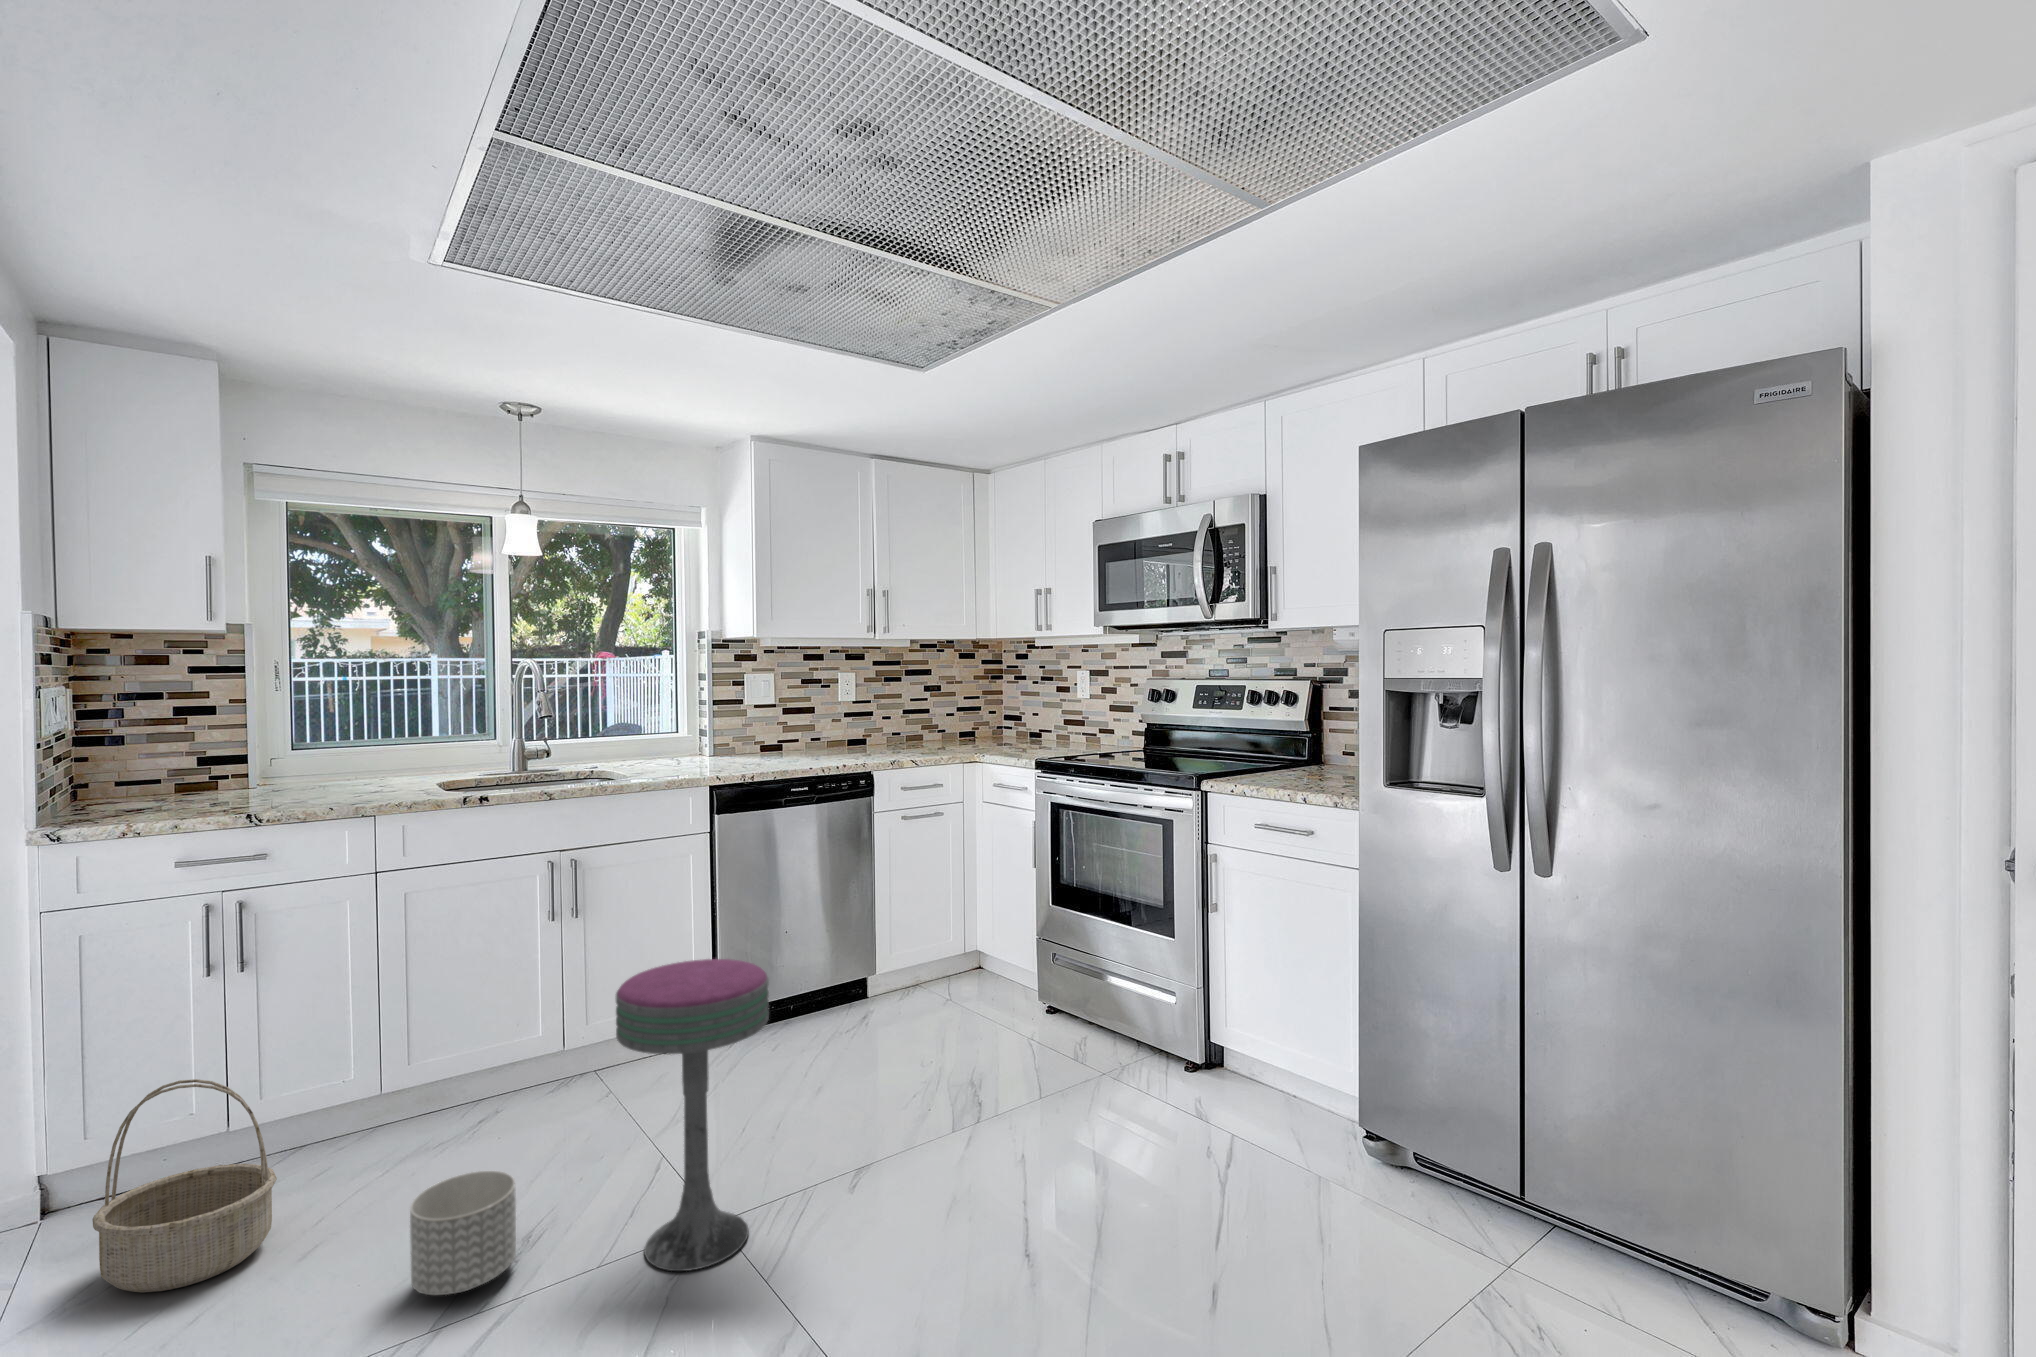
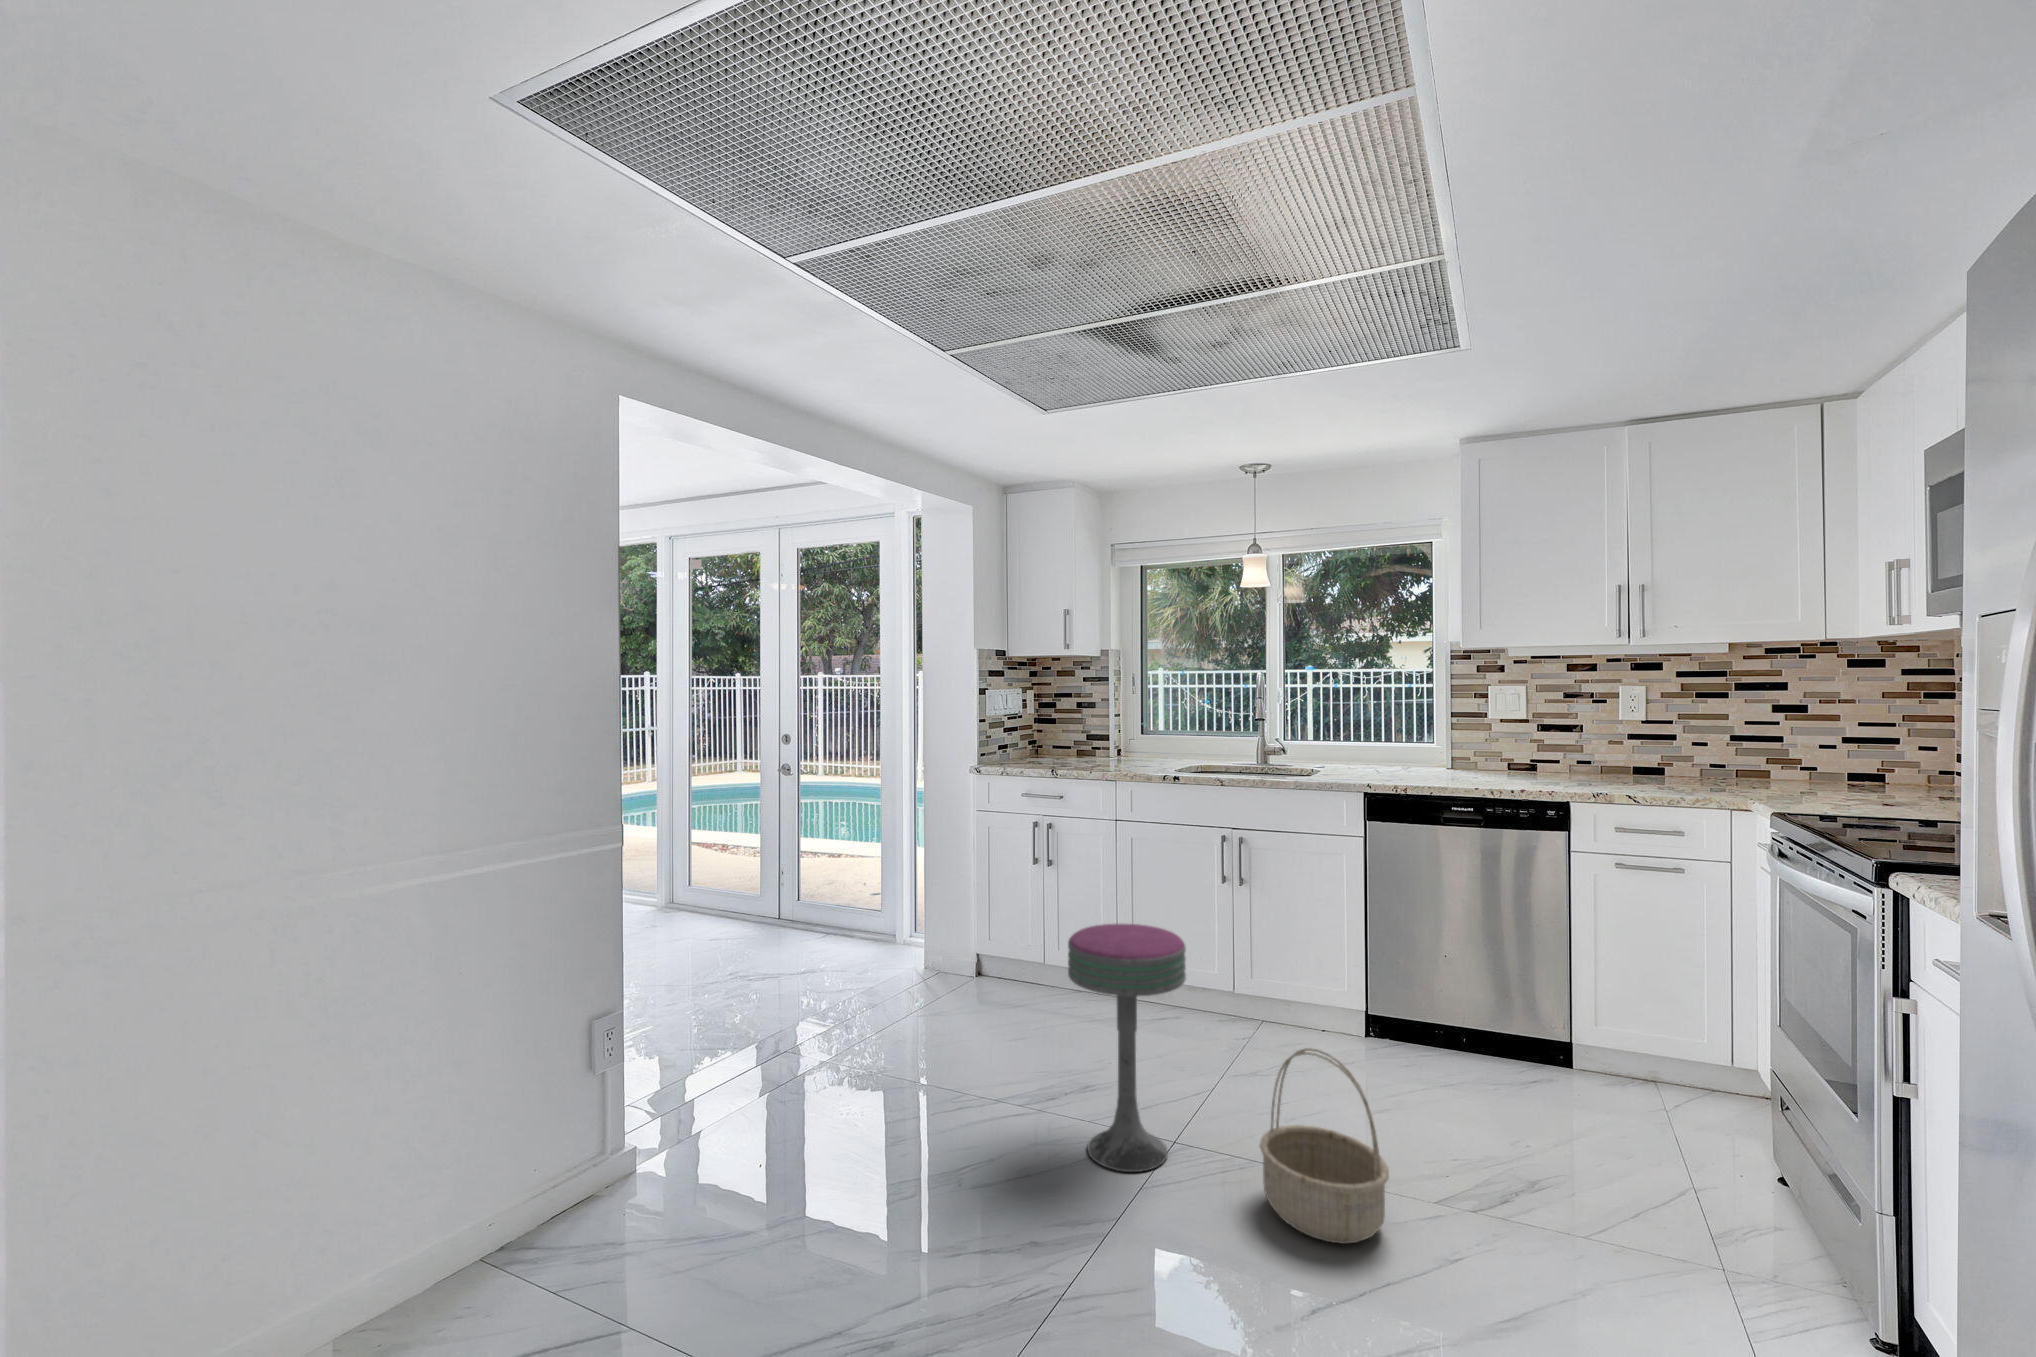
basket: present [93,1079,277,1292] -> present [1260,1048,1389,1244]
planter: present [410,1171,516,1295] -> none [992,1023,1052,1098]

